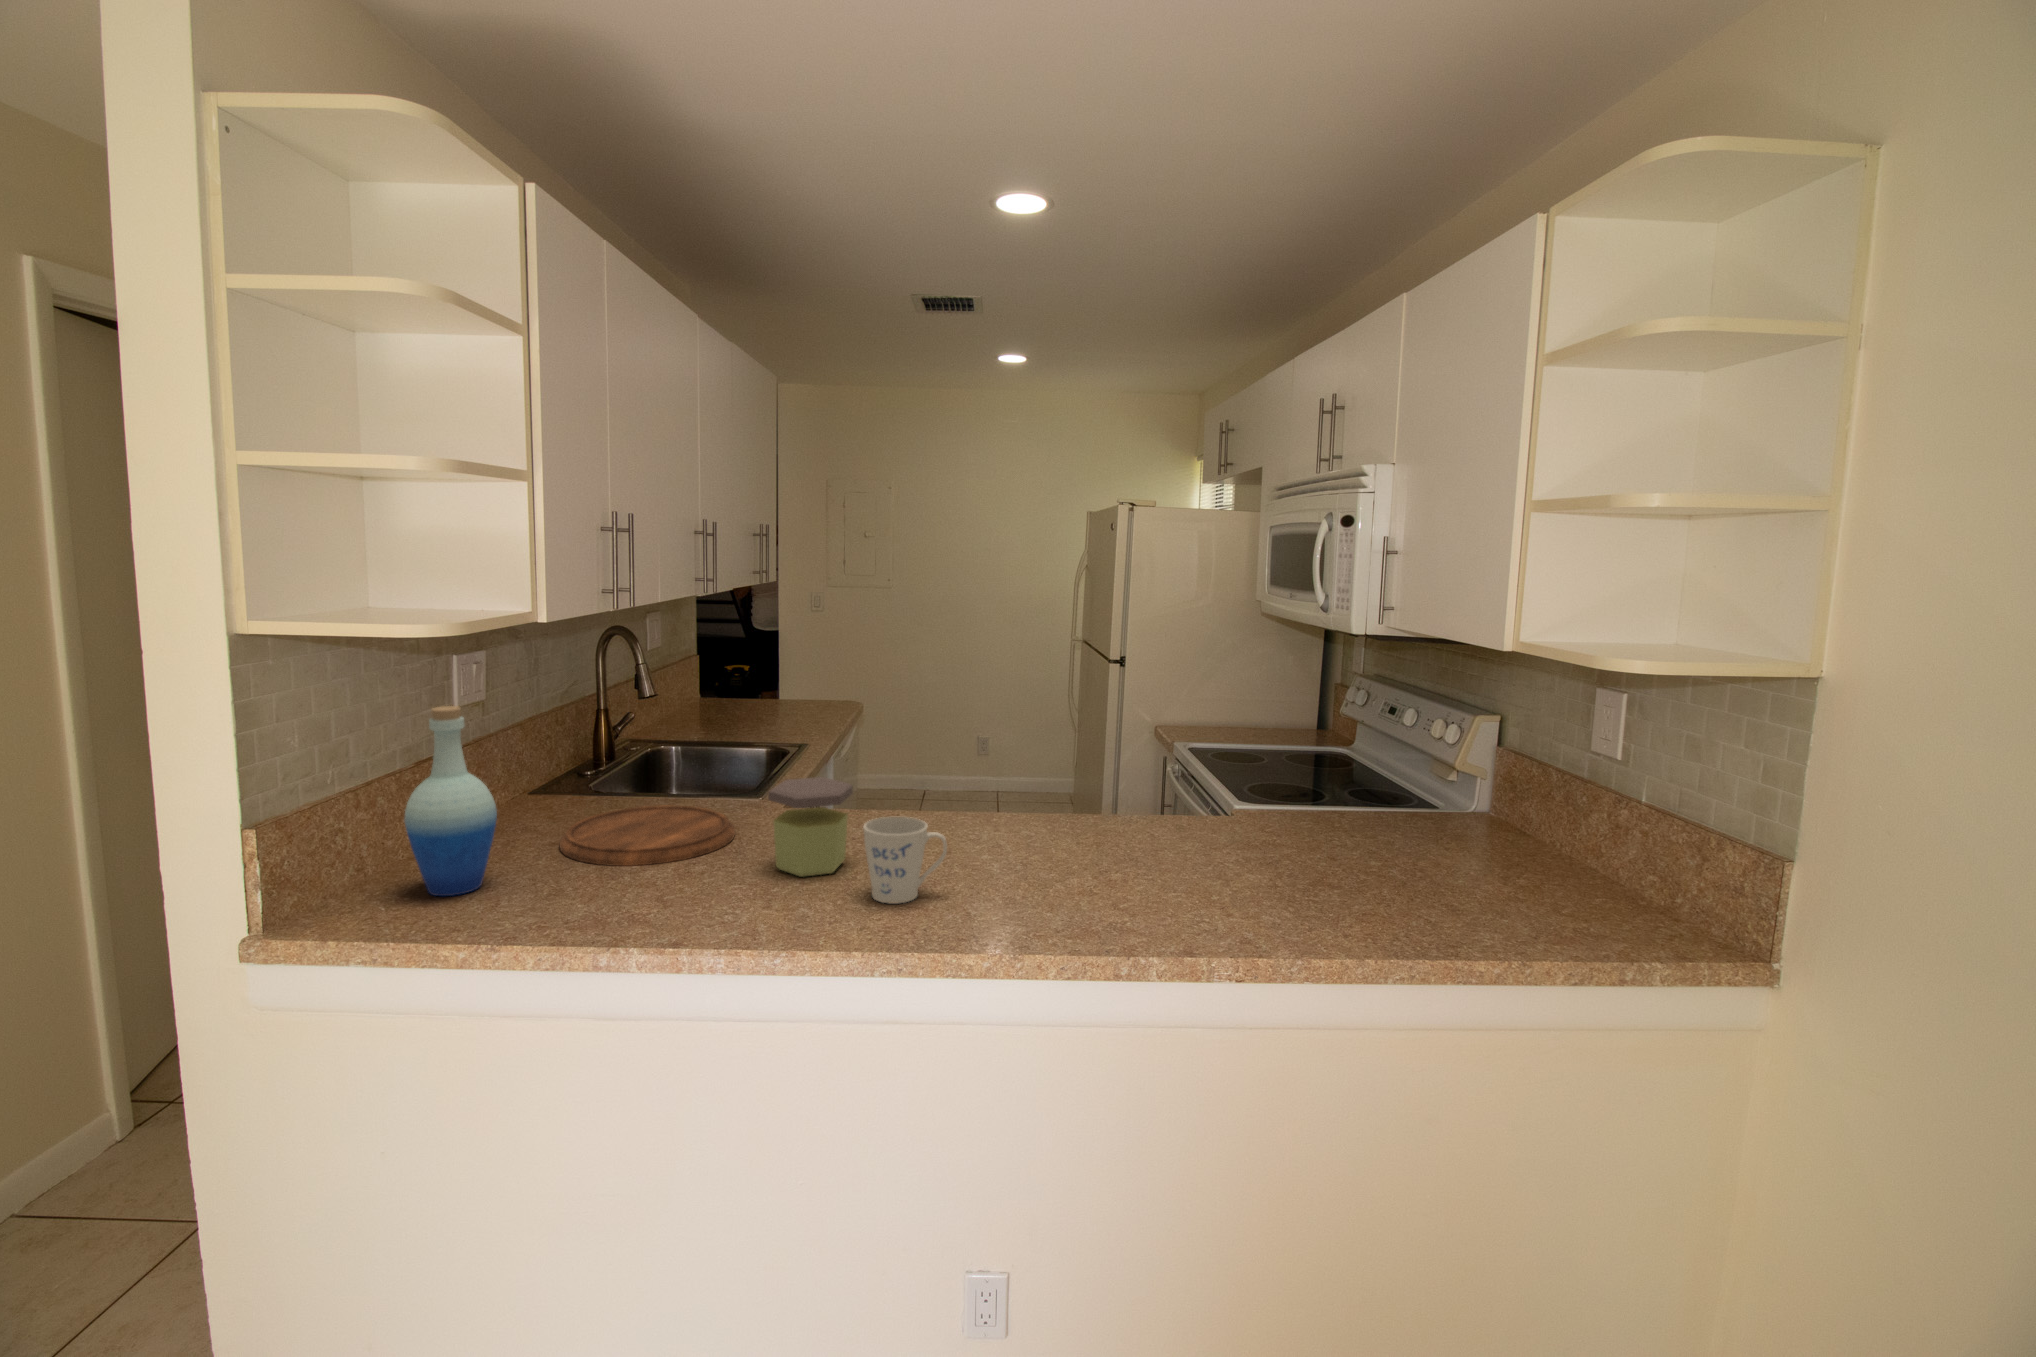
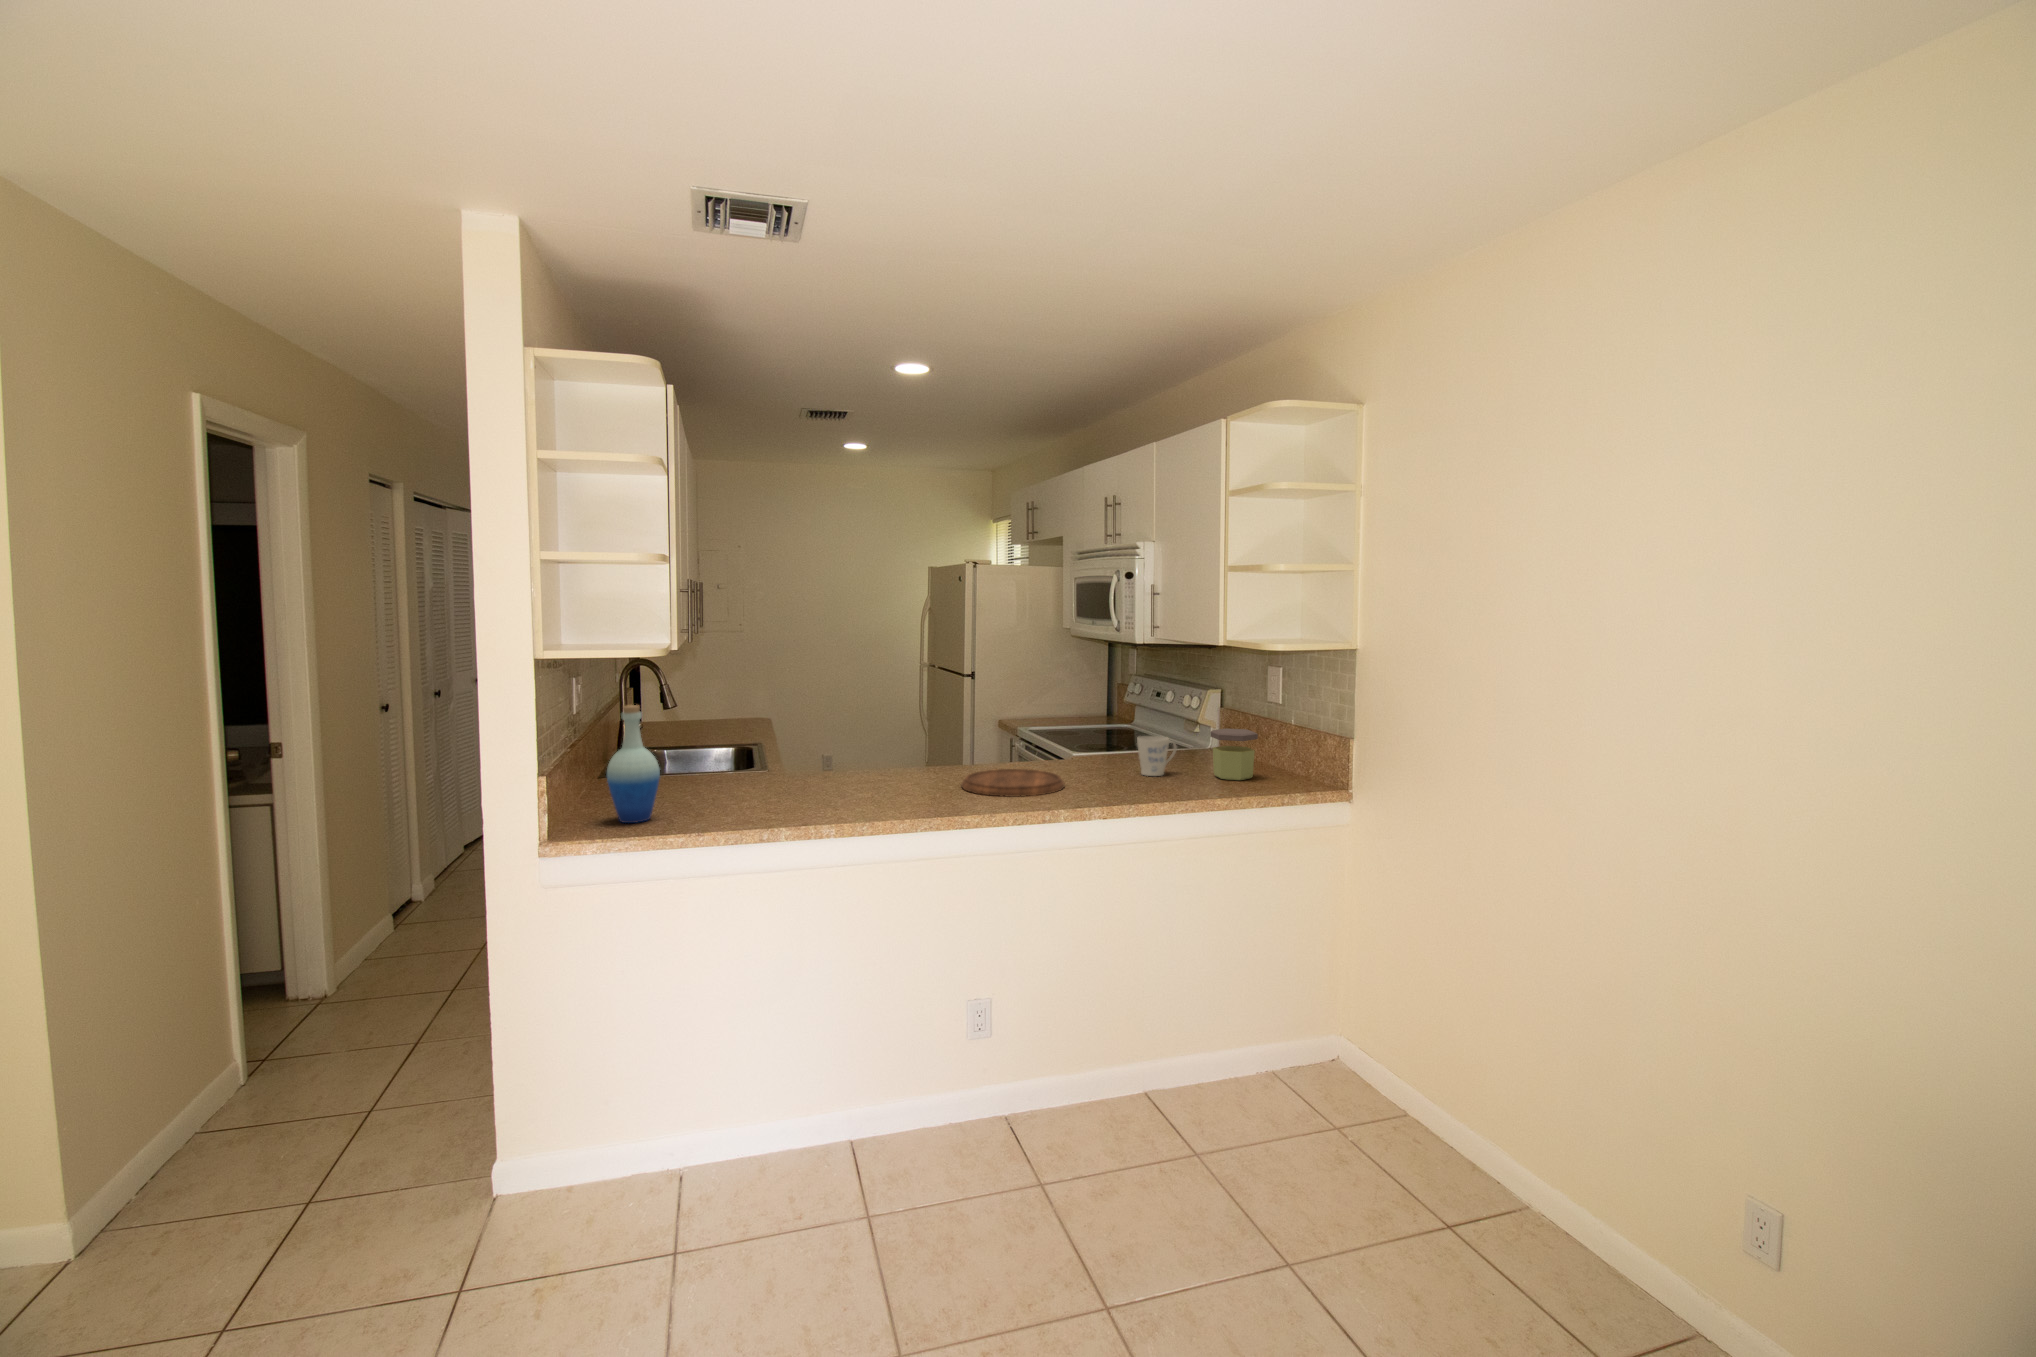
jar: present [768,777,853,877] -> present [1210,728,1258,780]
cutting board: present [560,806,735,866] -> present [961,769,1065,797]
mug: present [863,817,947,904] -> present [1137,736,1177,776]

